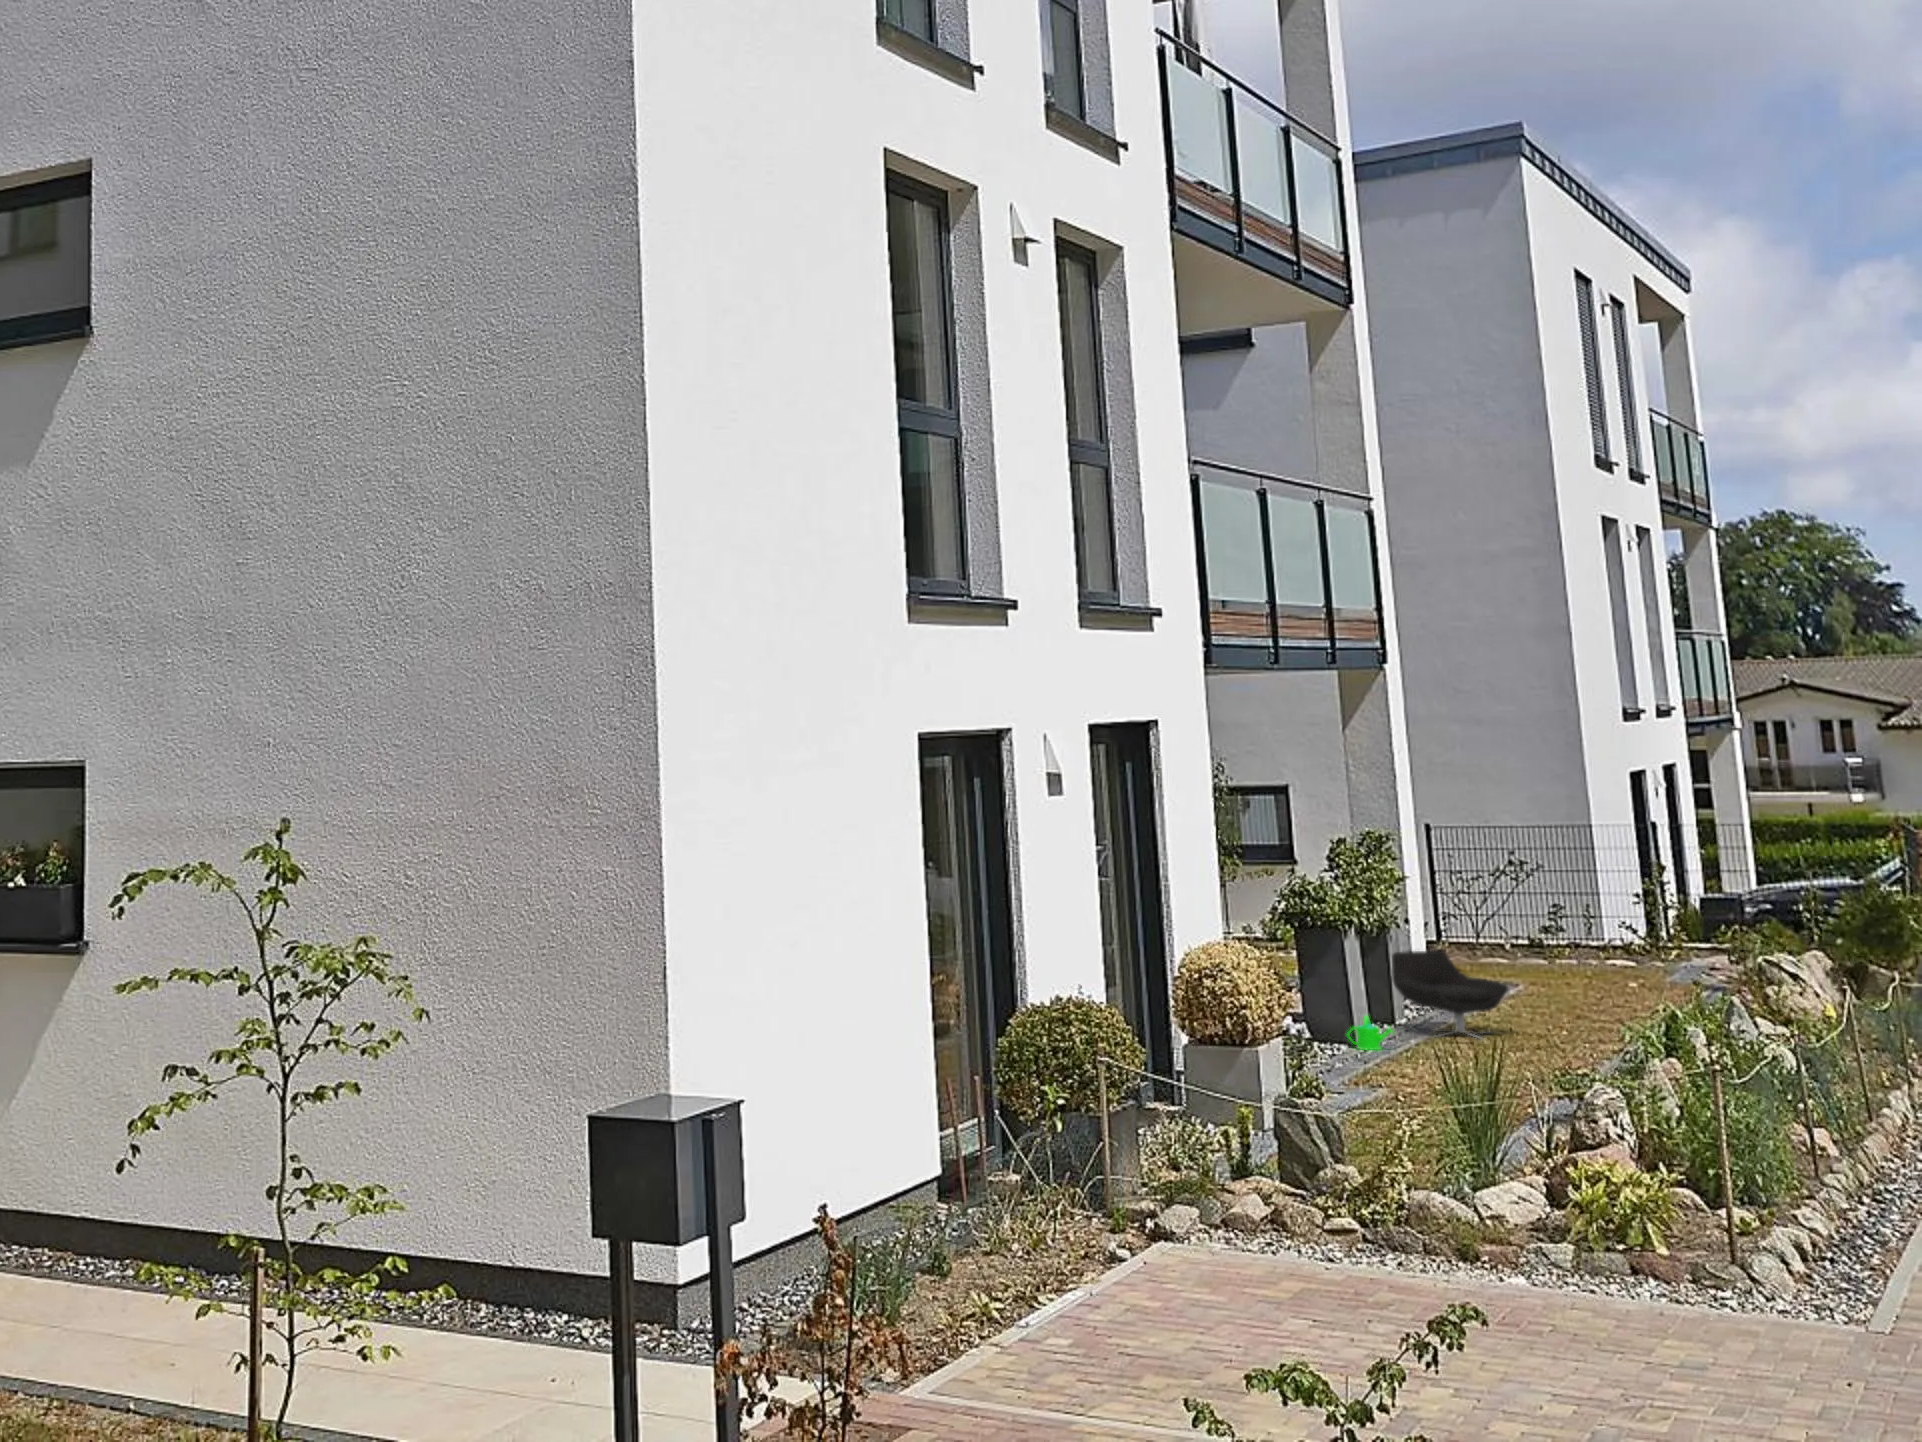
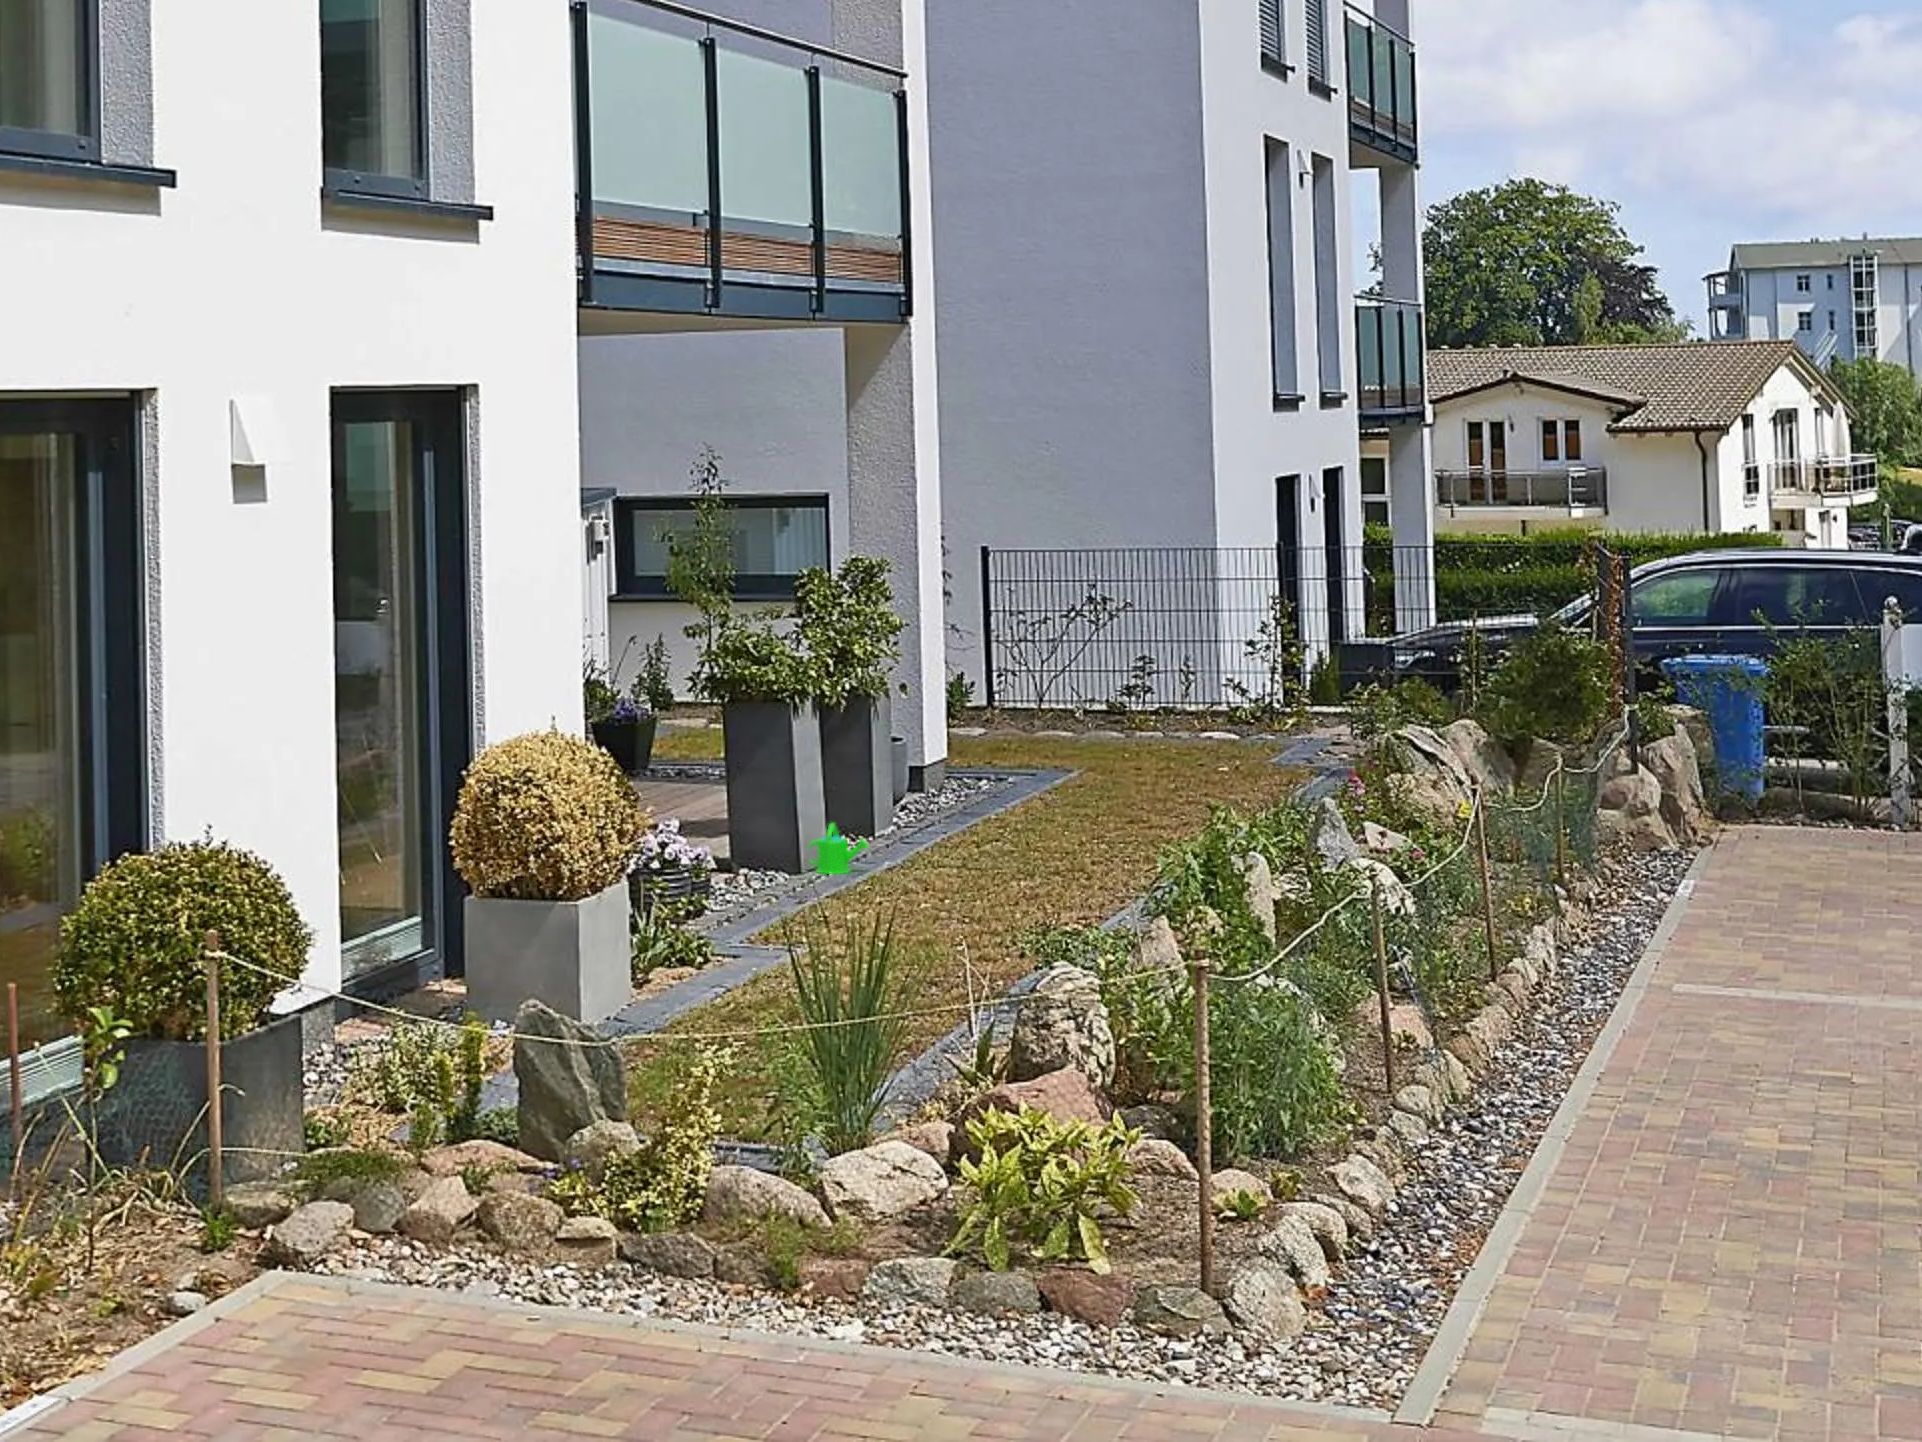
lounge chair: present [1392,950,1508,1033] -> none [886,723,1041,851]

